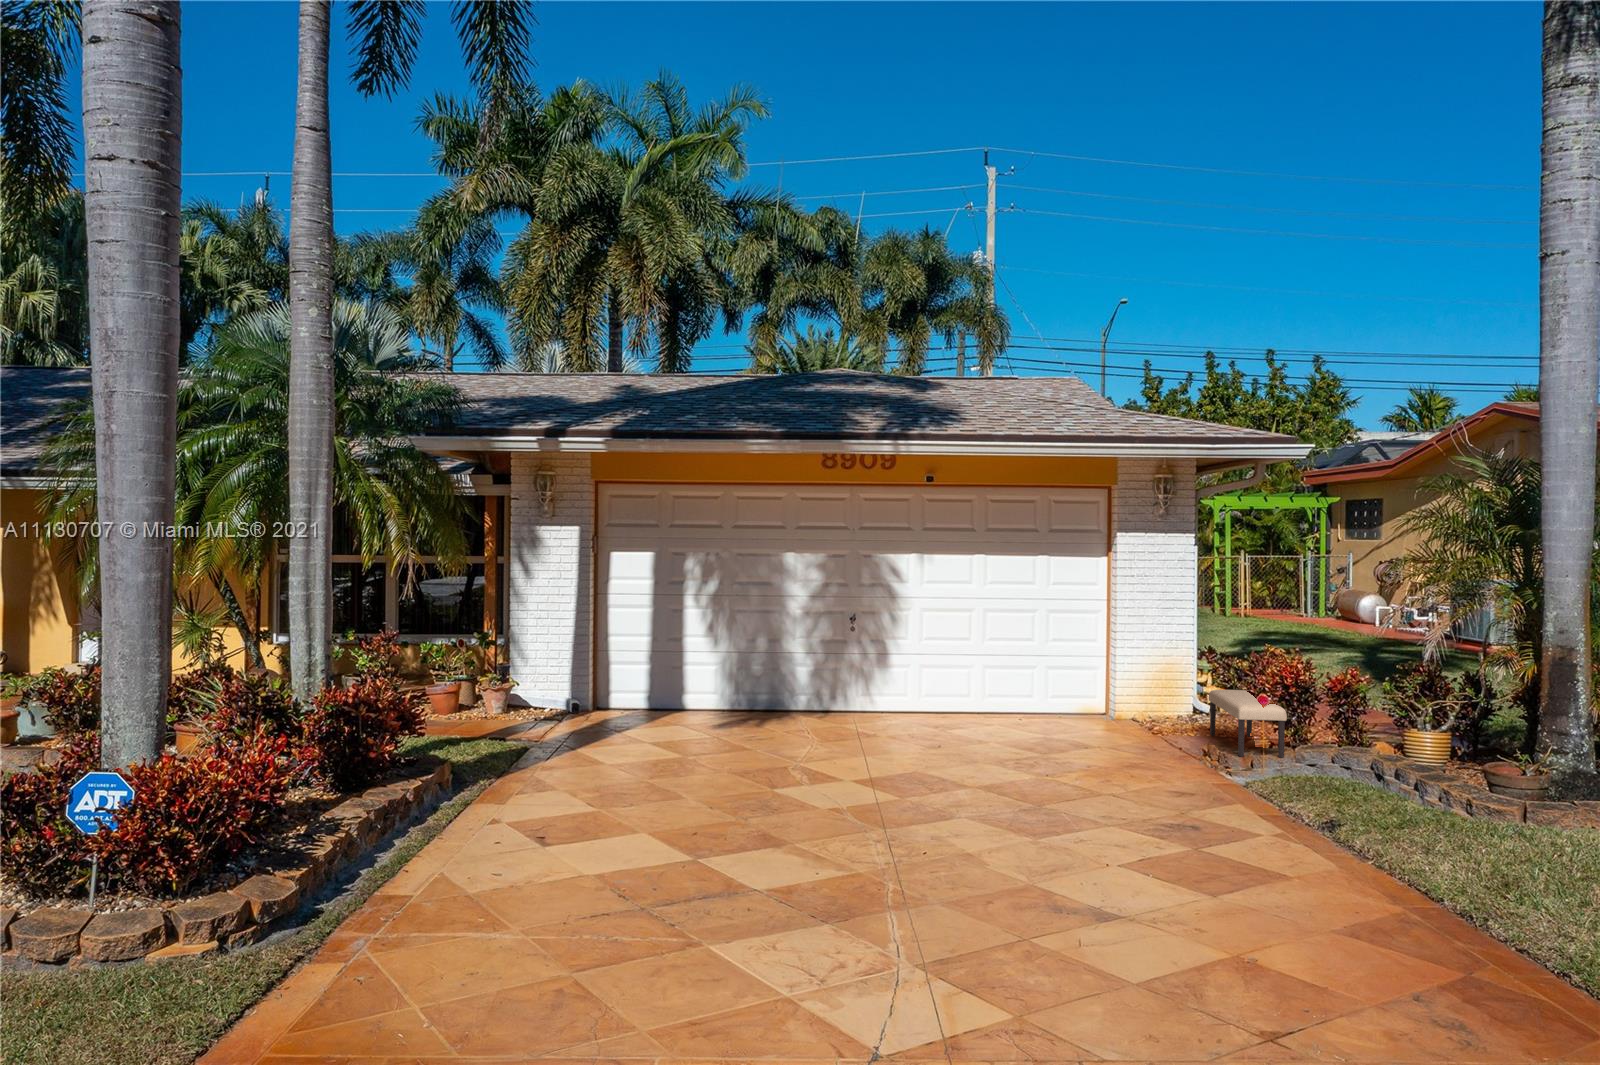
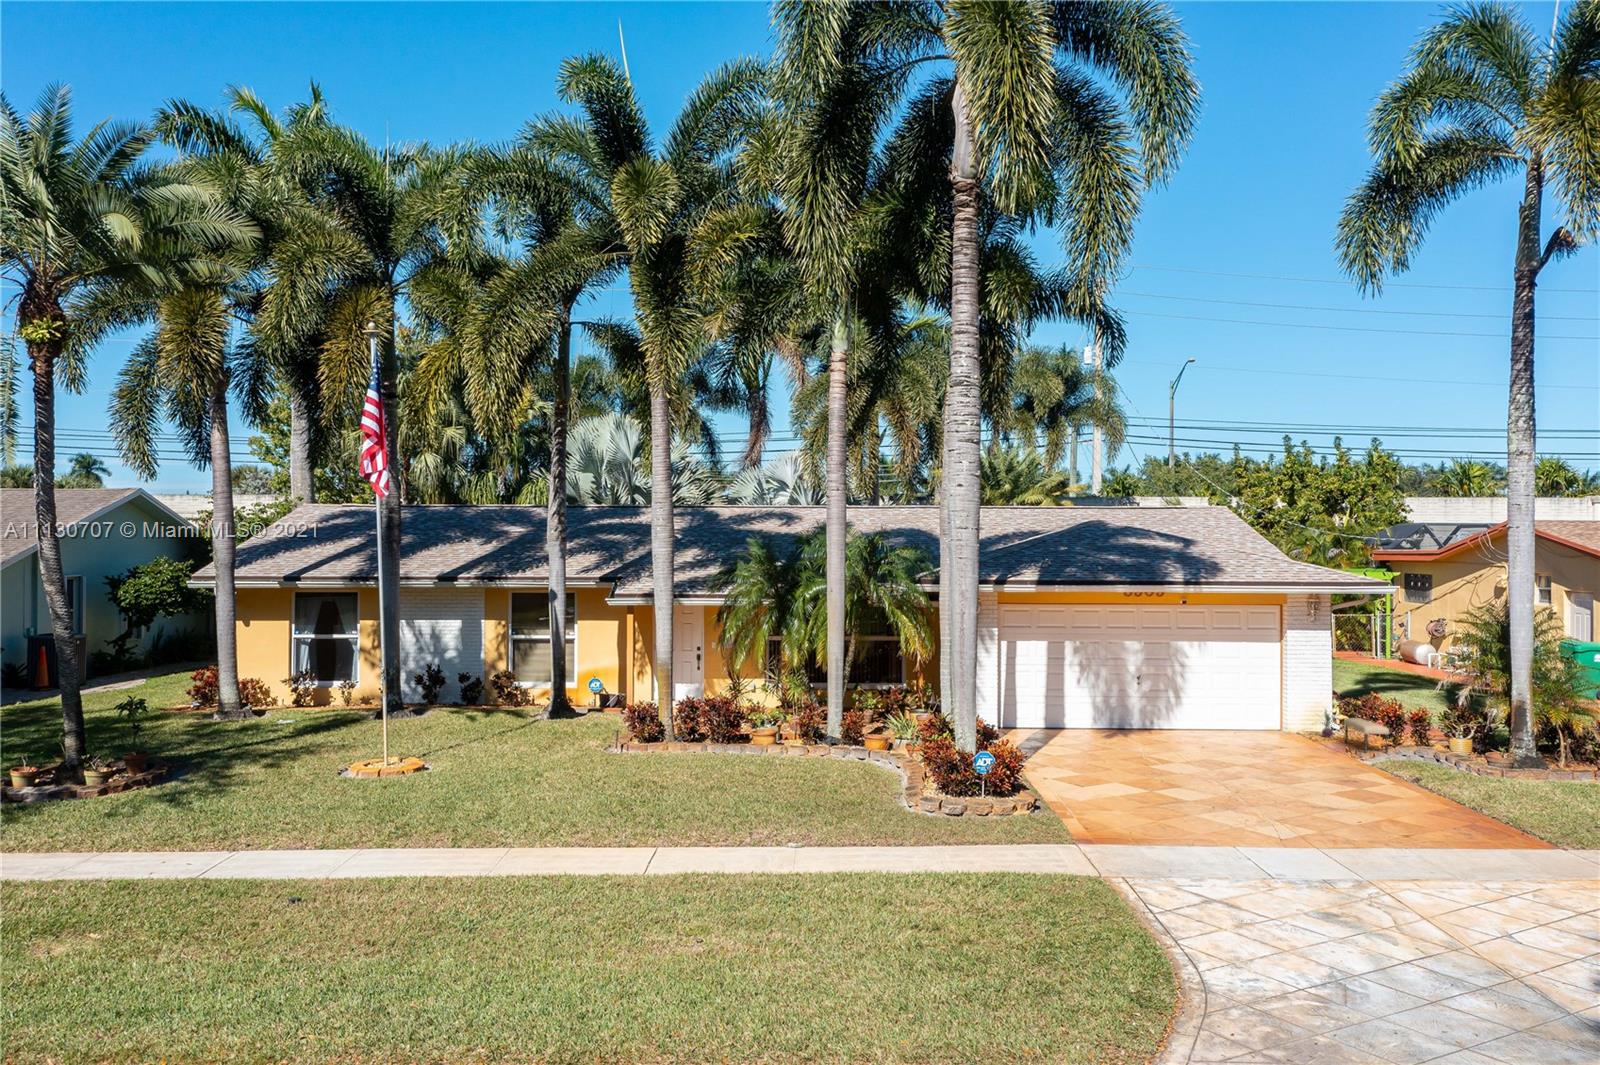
decorative plant: none [1157,673,1209,725] -> present [1322,710,1333,737]

